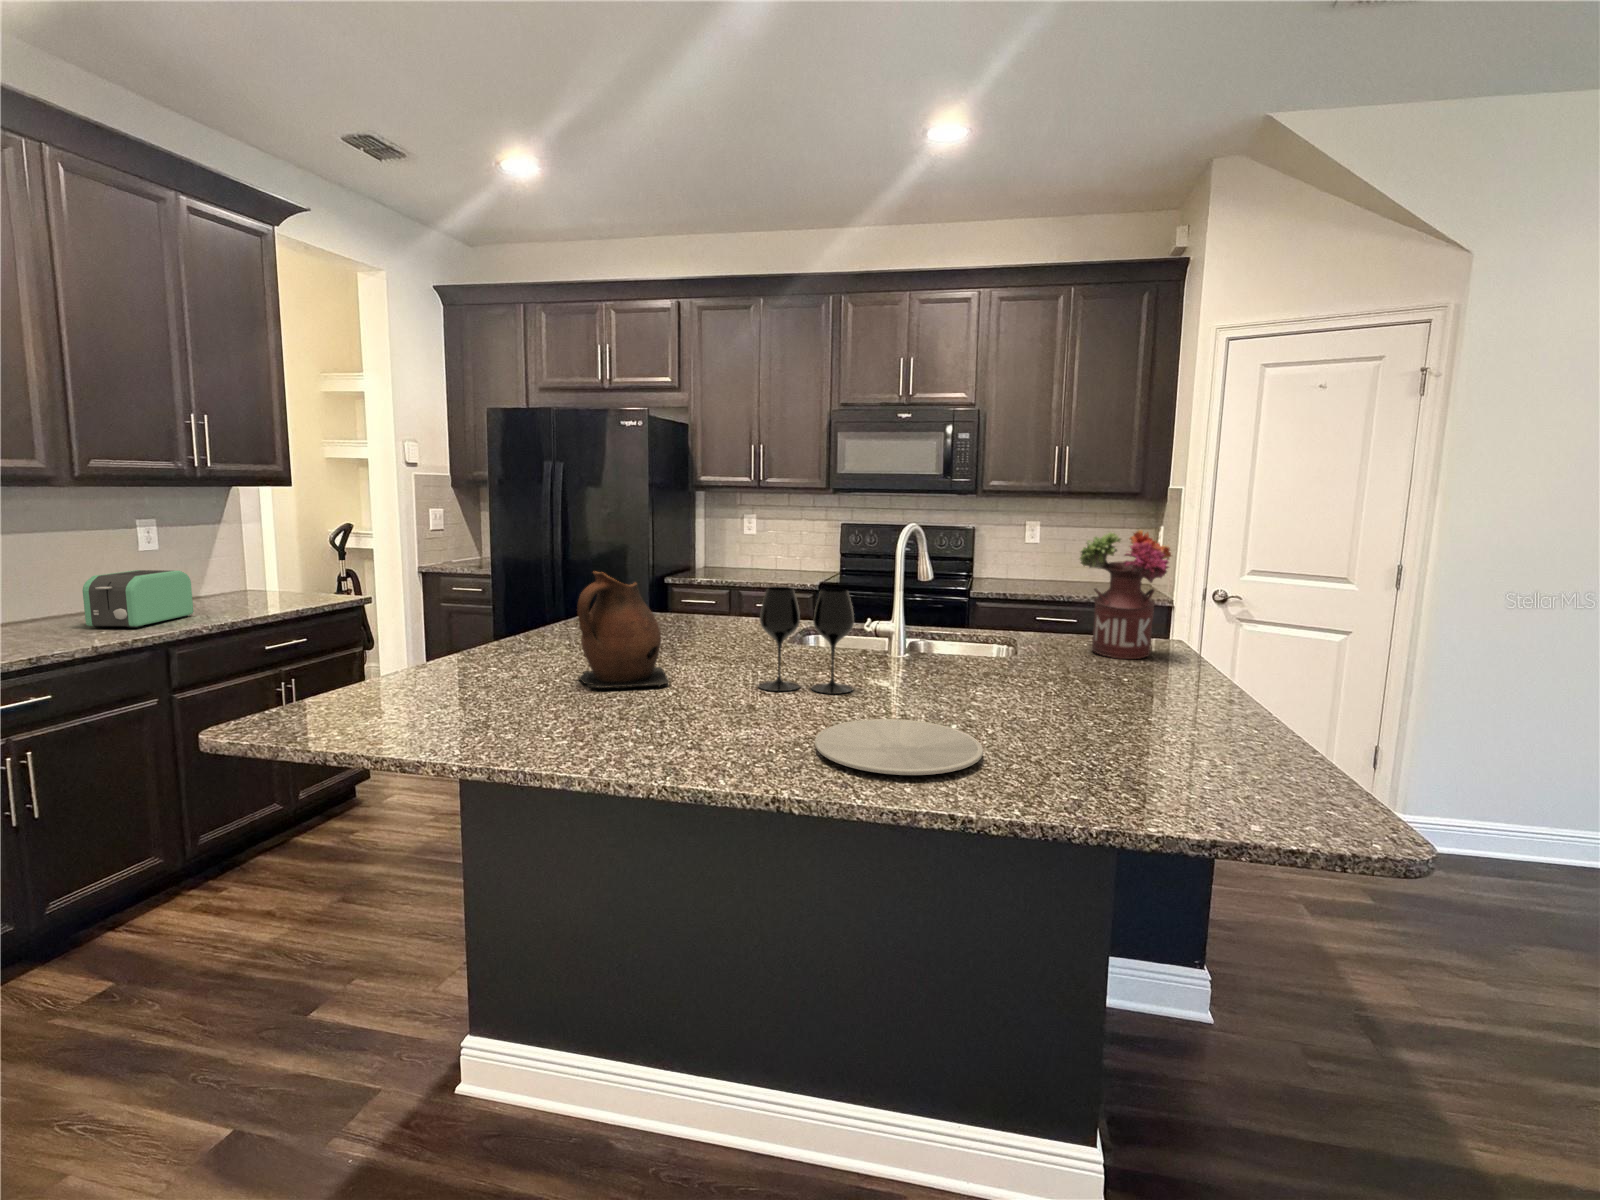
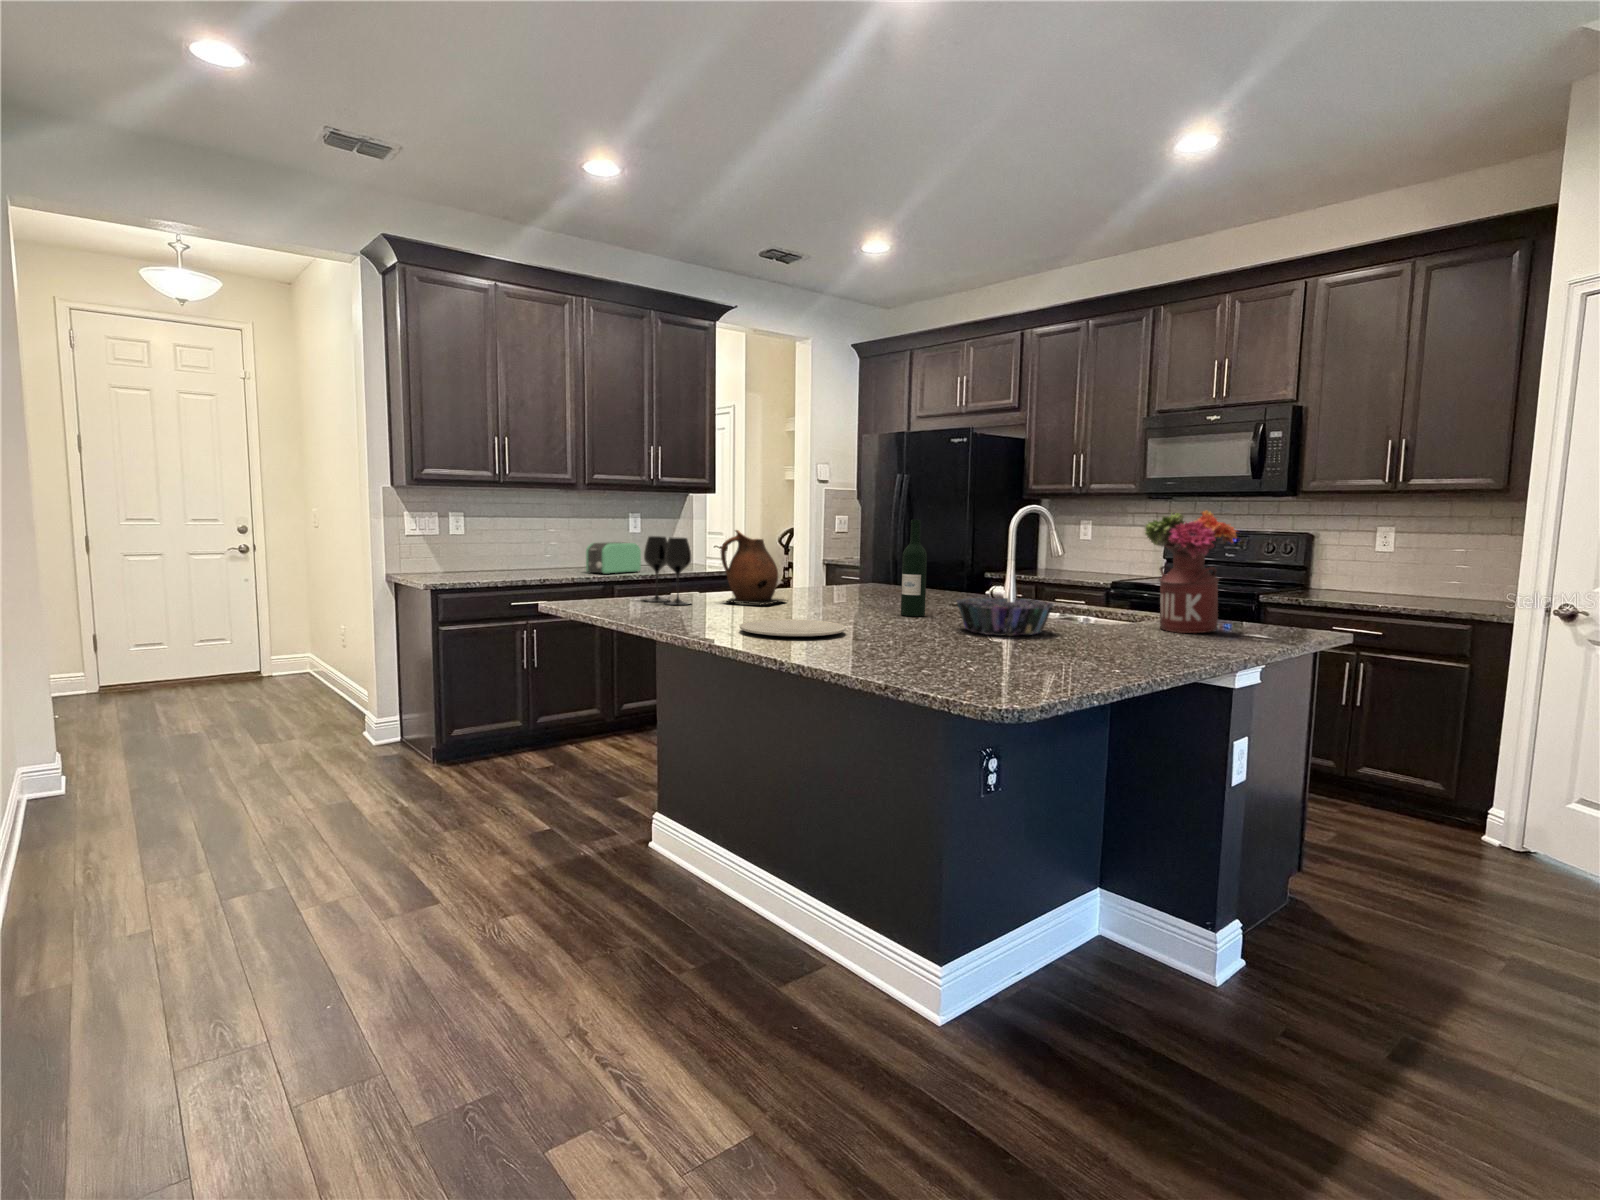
wine bottle: none [853,549,886,676] -> present [901,520,927,616]
wine glass: present [758,587,854,694] -> present [644,536,691,605]
decorative bowl: none [980,643,1102,702] -> present [957,598,1054,636]

